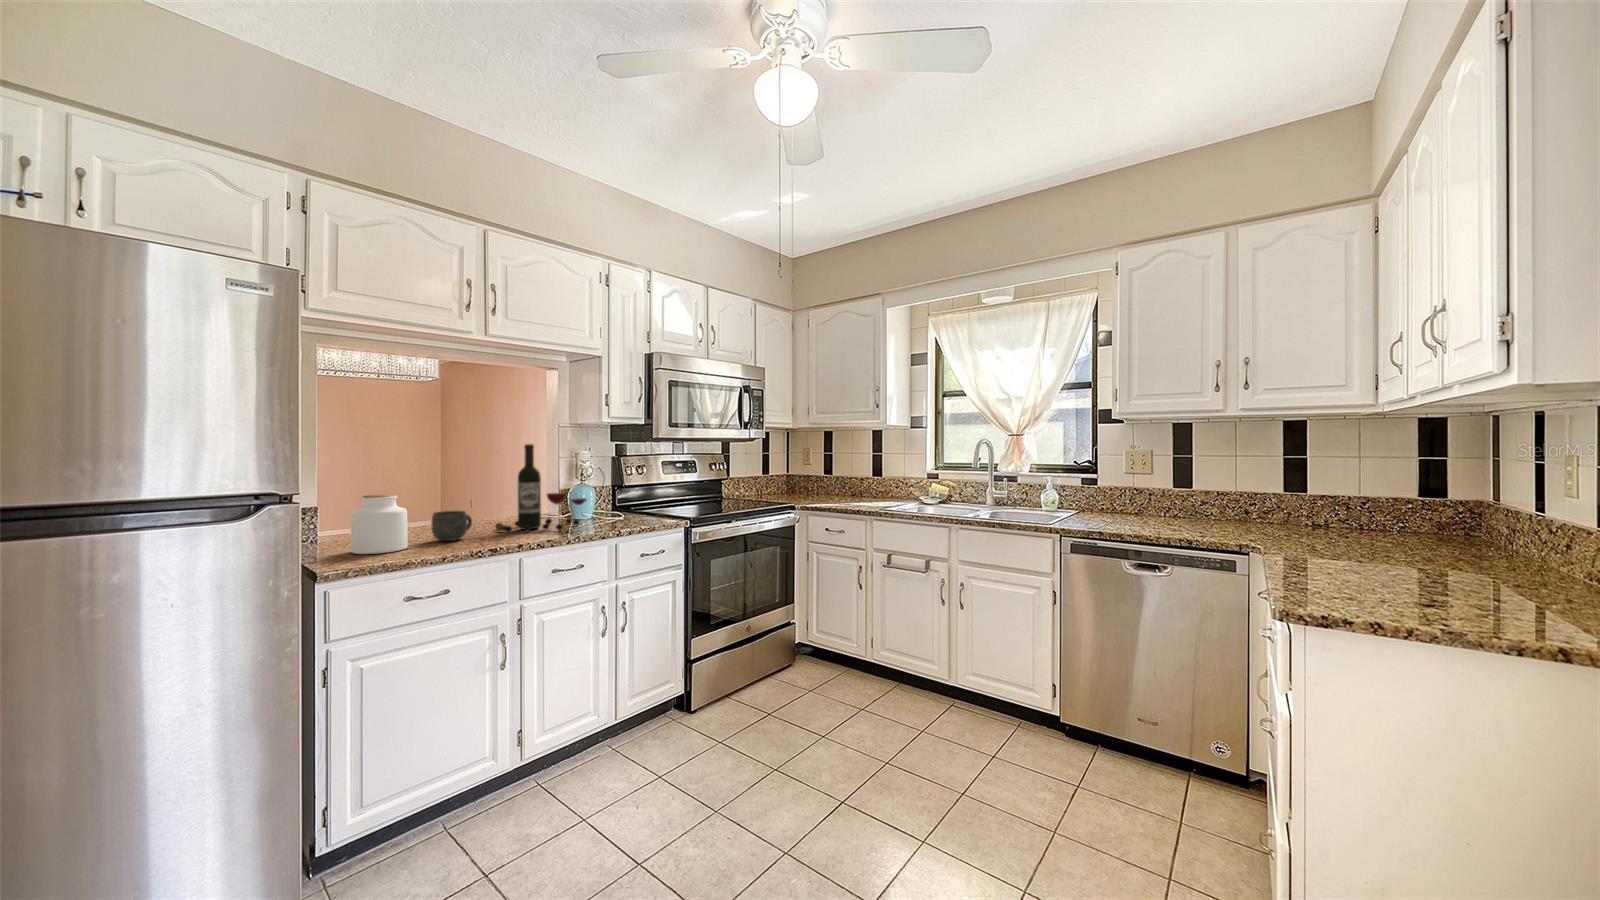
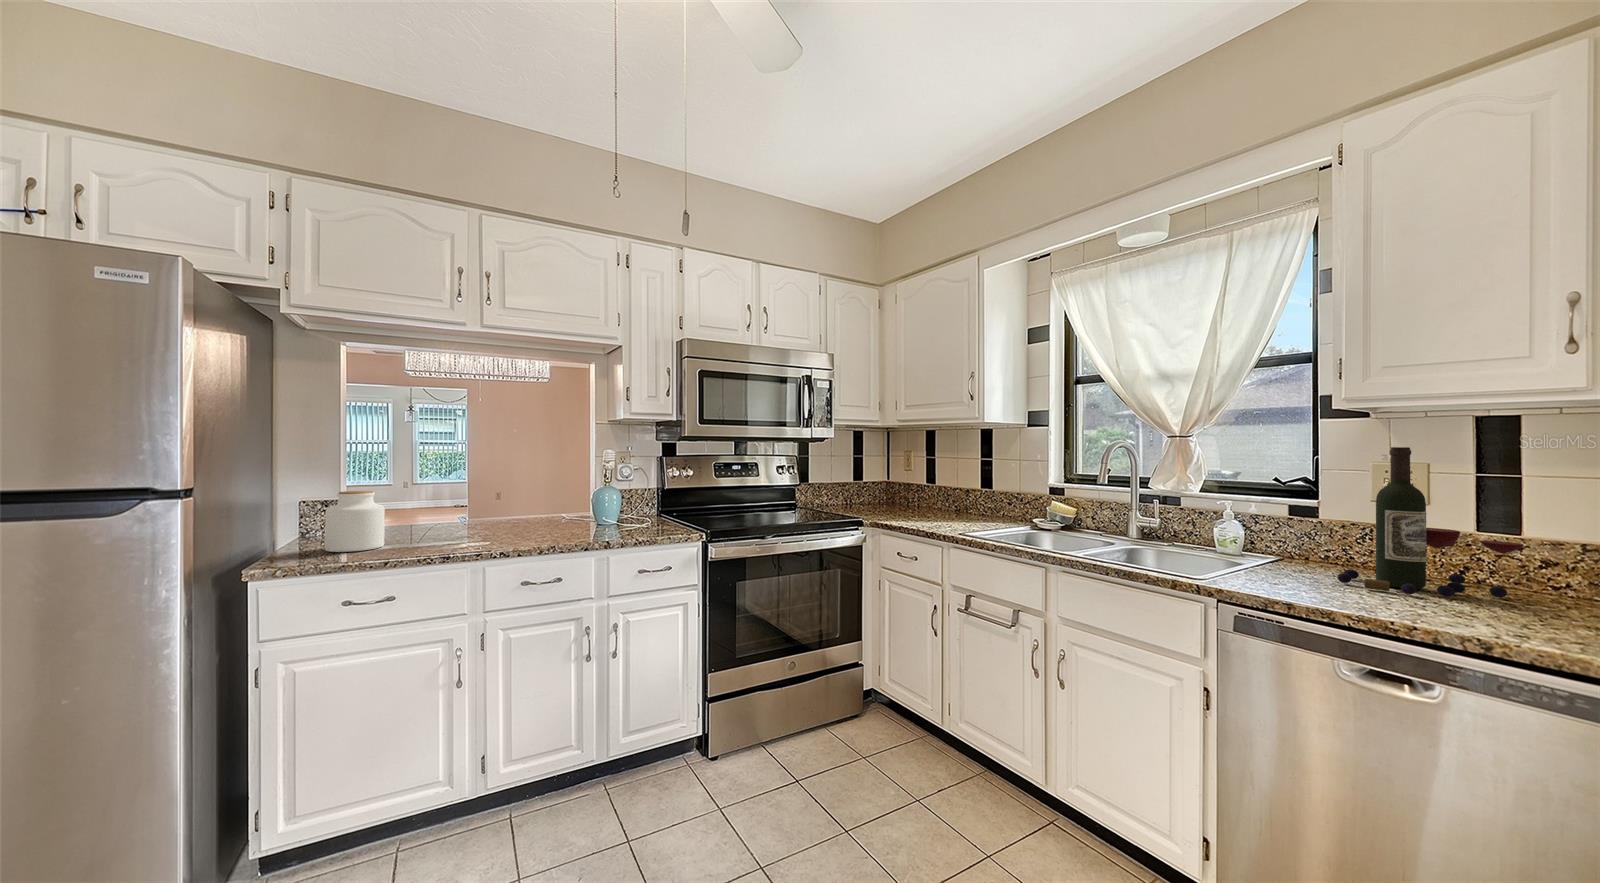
wine bottle: present [496,444,586,532] -> present [1337,447,1524,597]
mug: present [431,511,472,541] -> none [418,510,466,542]

